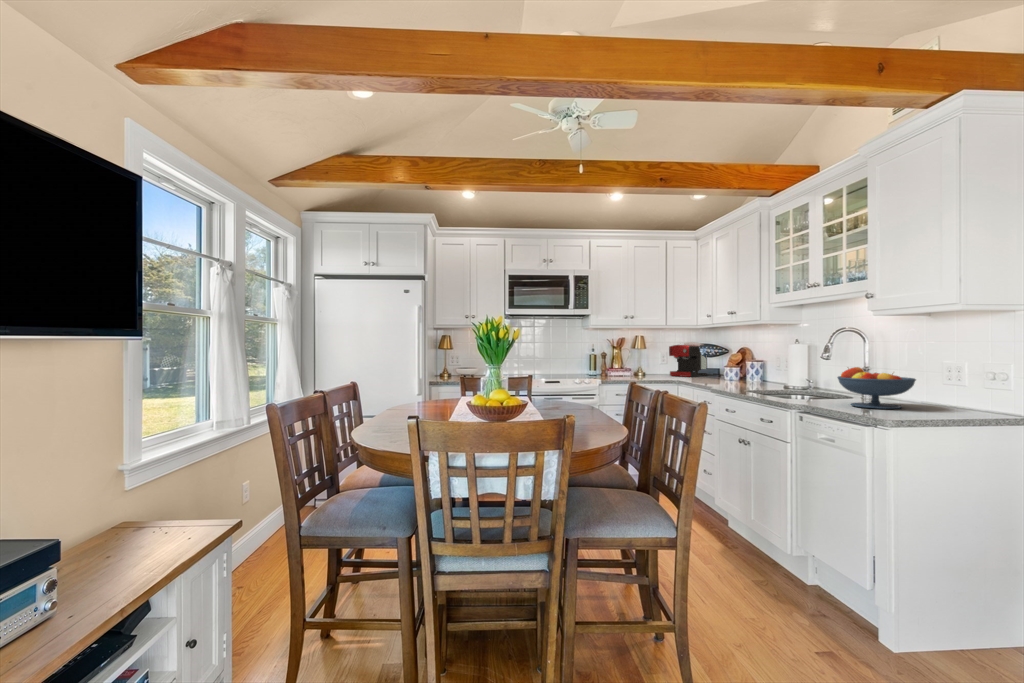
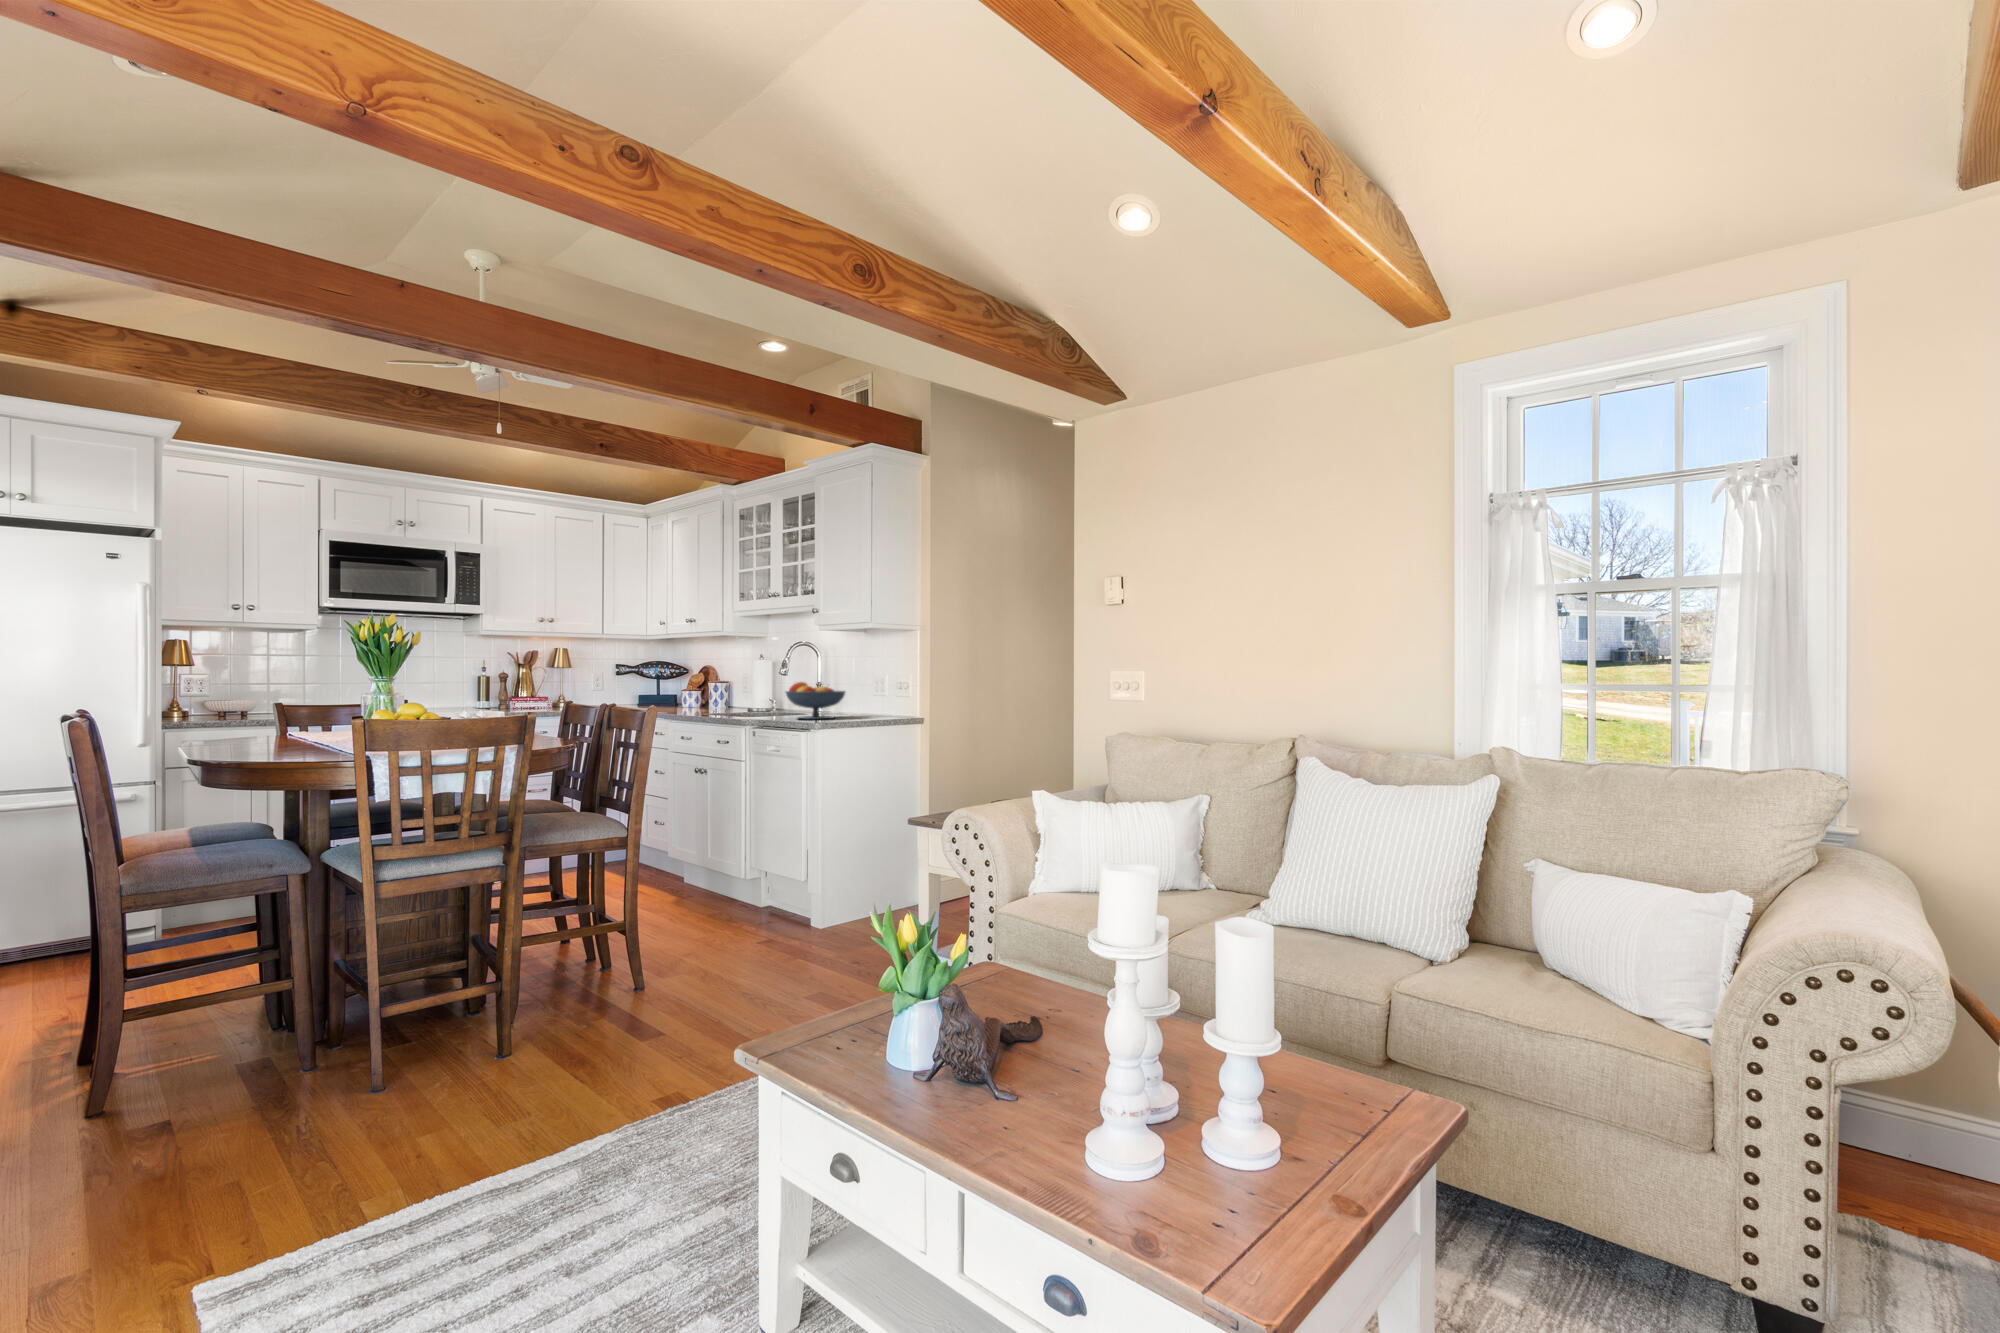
coffee maker: present [669,342,707,377] -> none [607,659,660,707]

